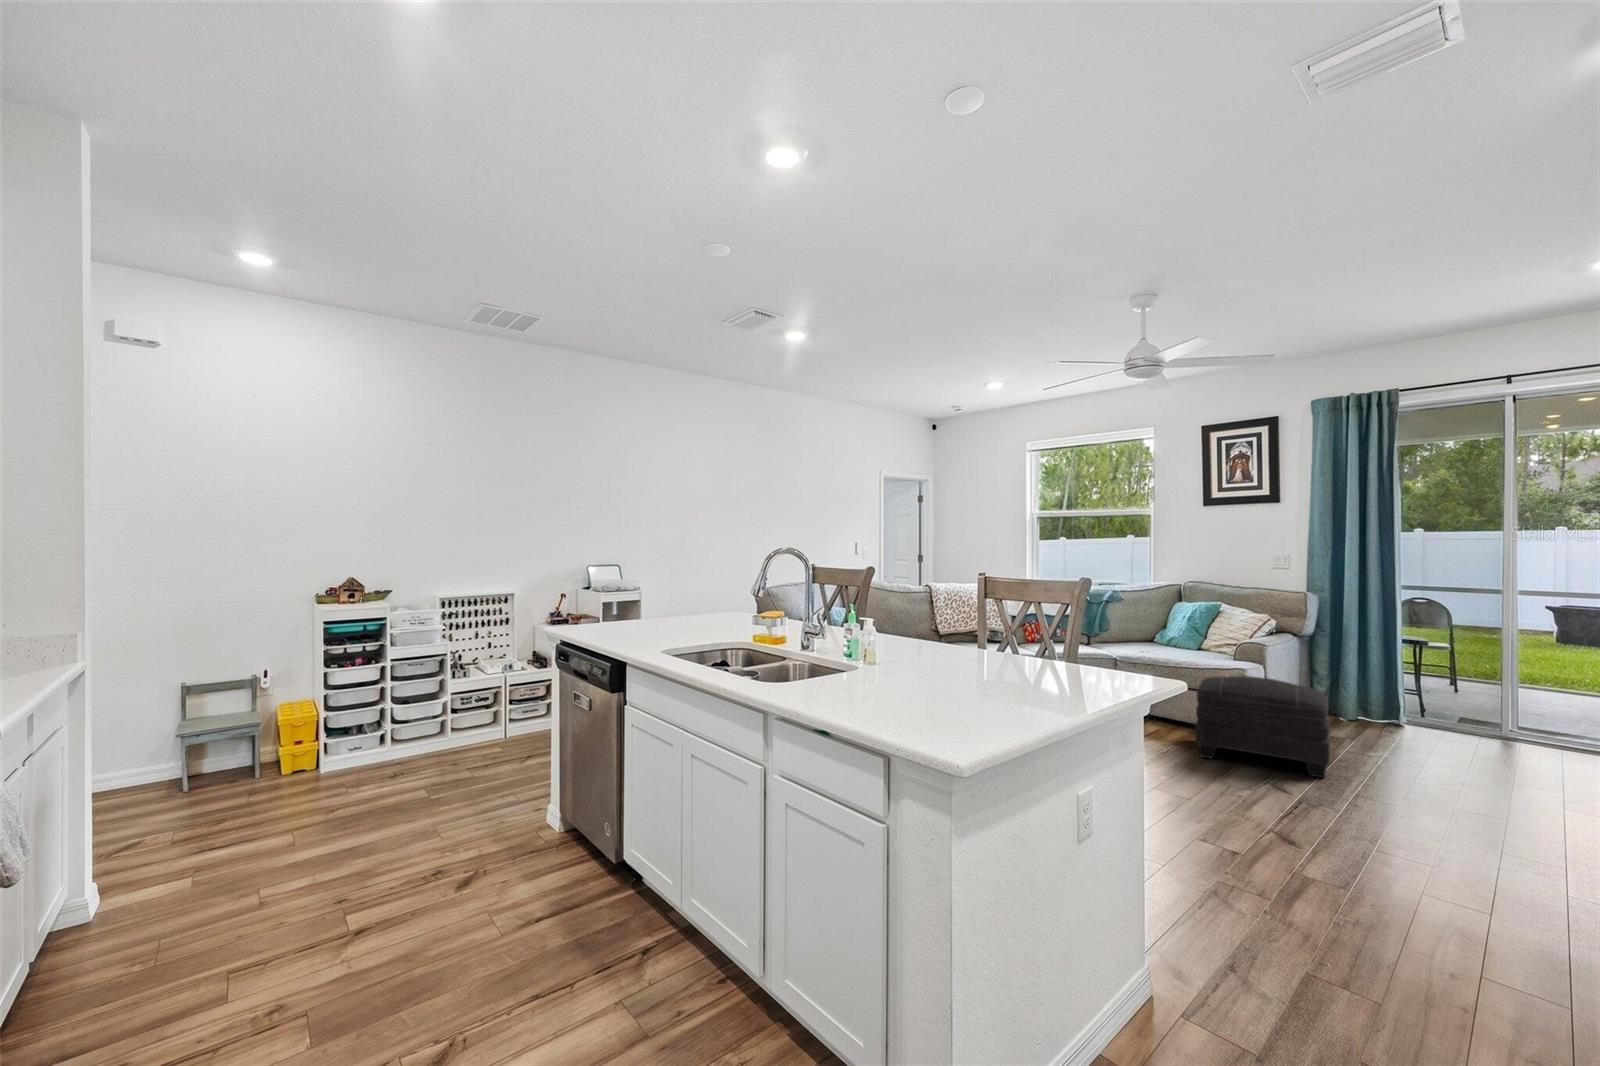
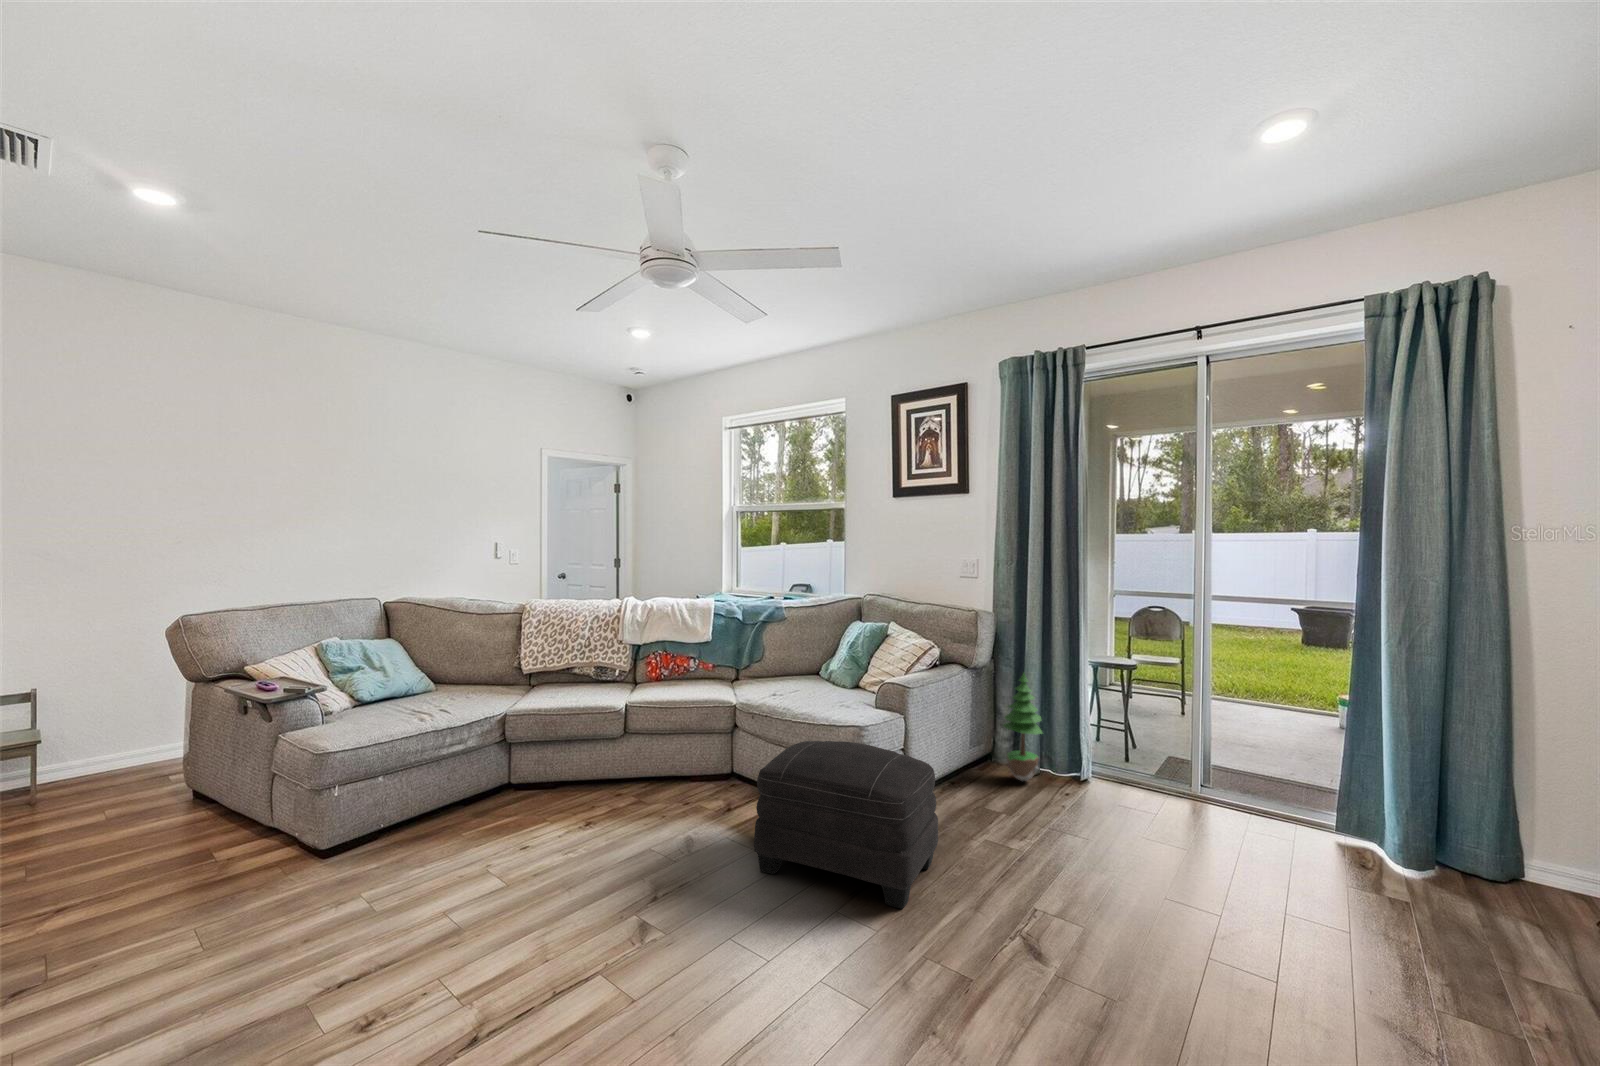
potted tree: none [1330,638,1369,722] -> present [1003,673,1042,781]

